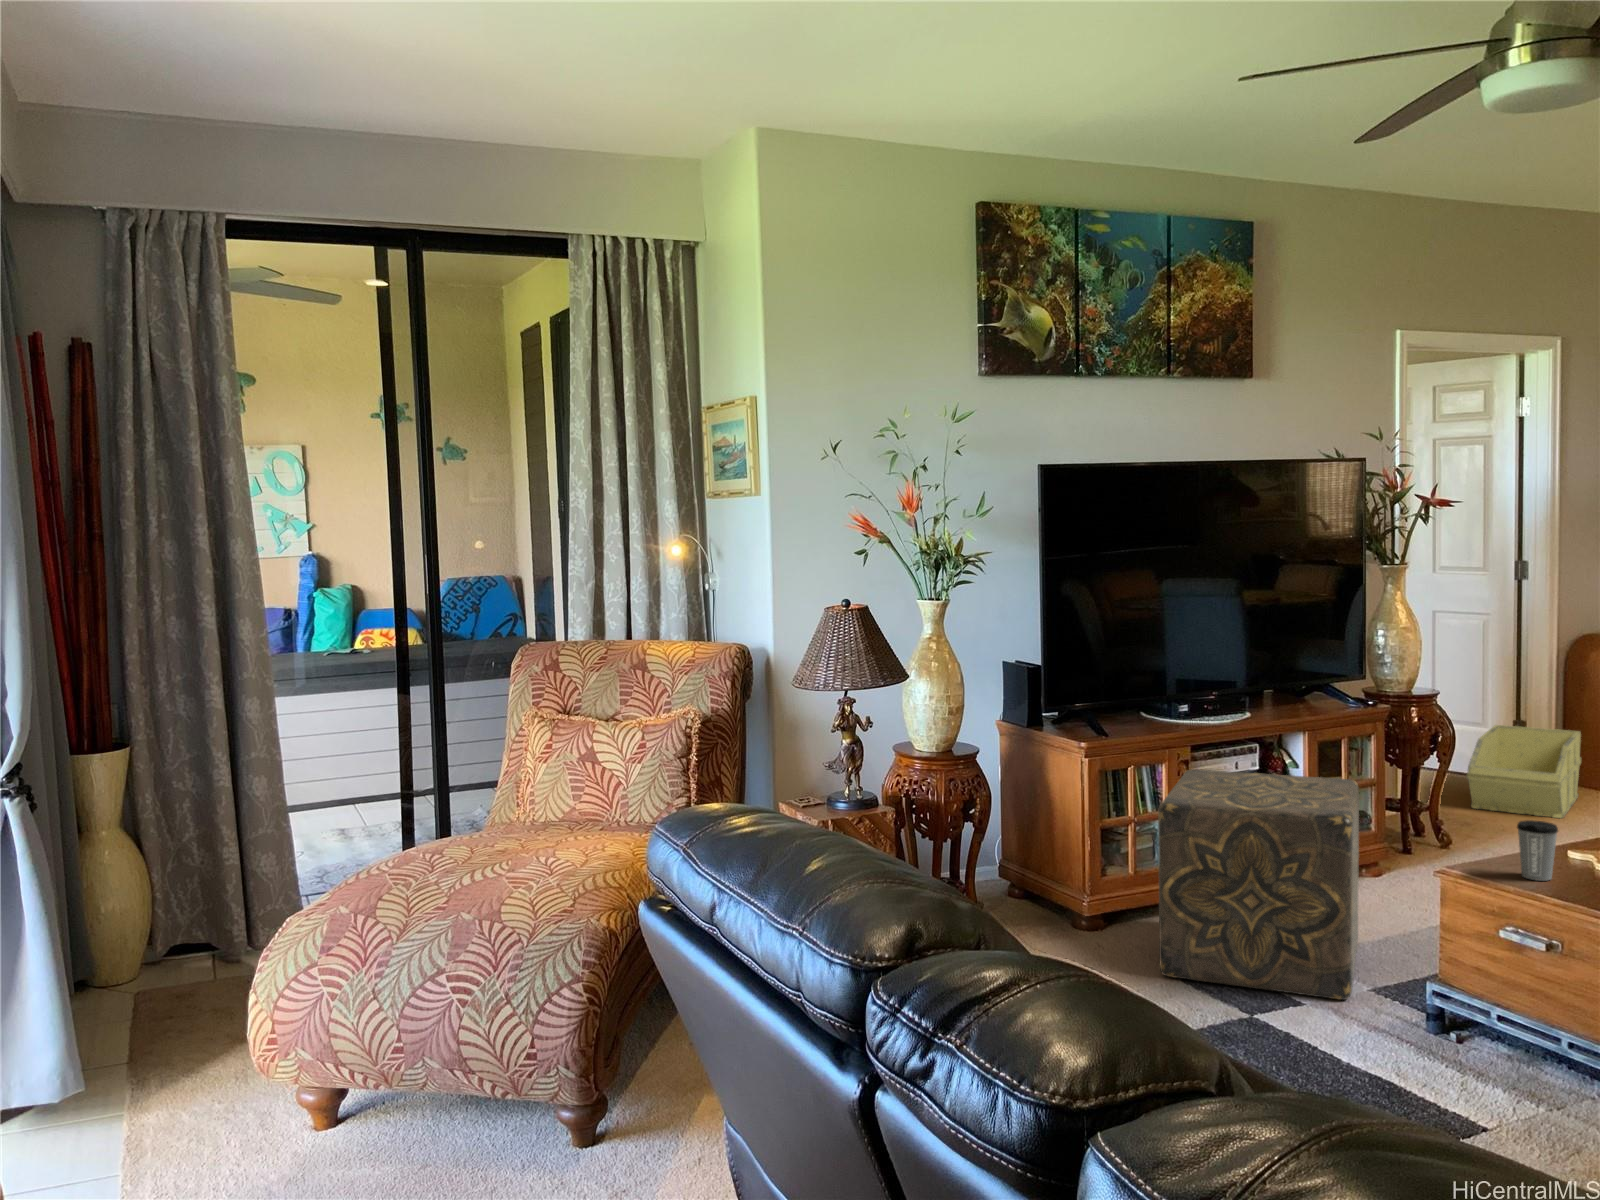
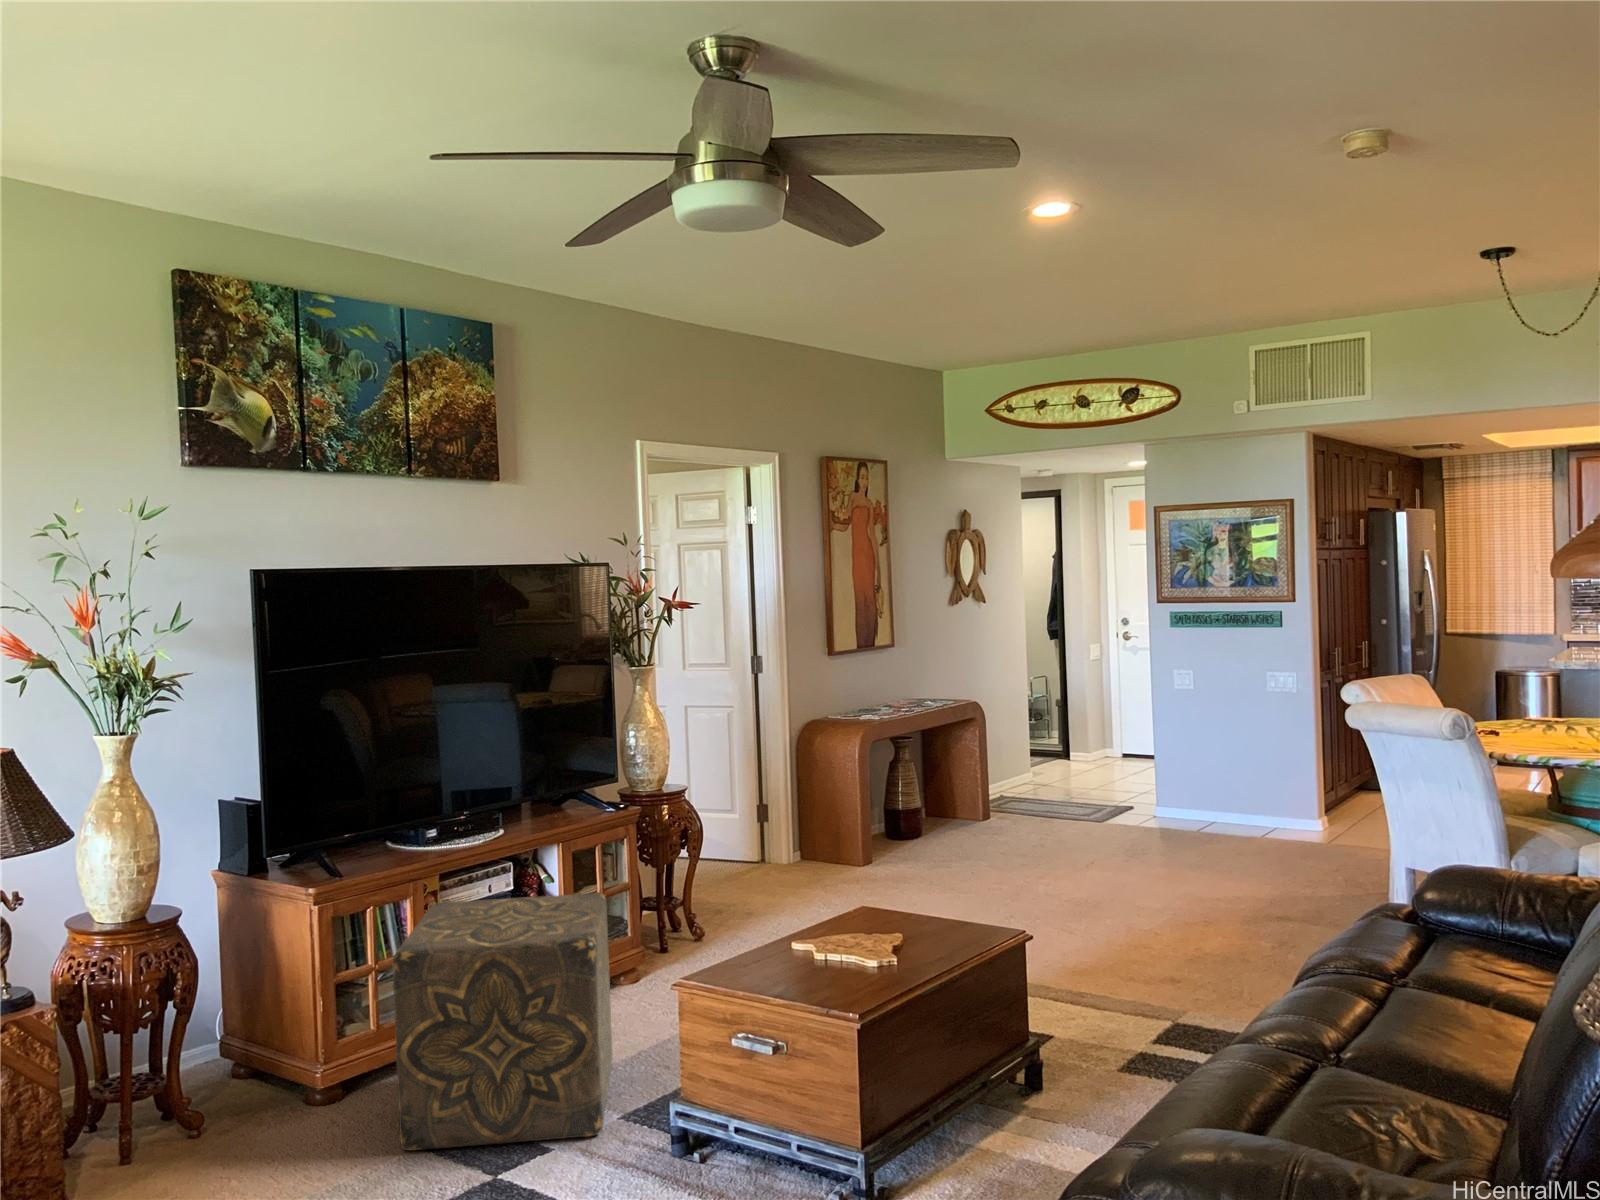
storage bin: present [1466,725,1581,818] -> none [714,808,806,892]
coffee cup: present [1517,820,1558,881] -> none [742,921,778,982]

